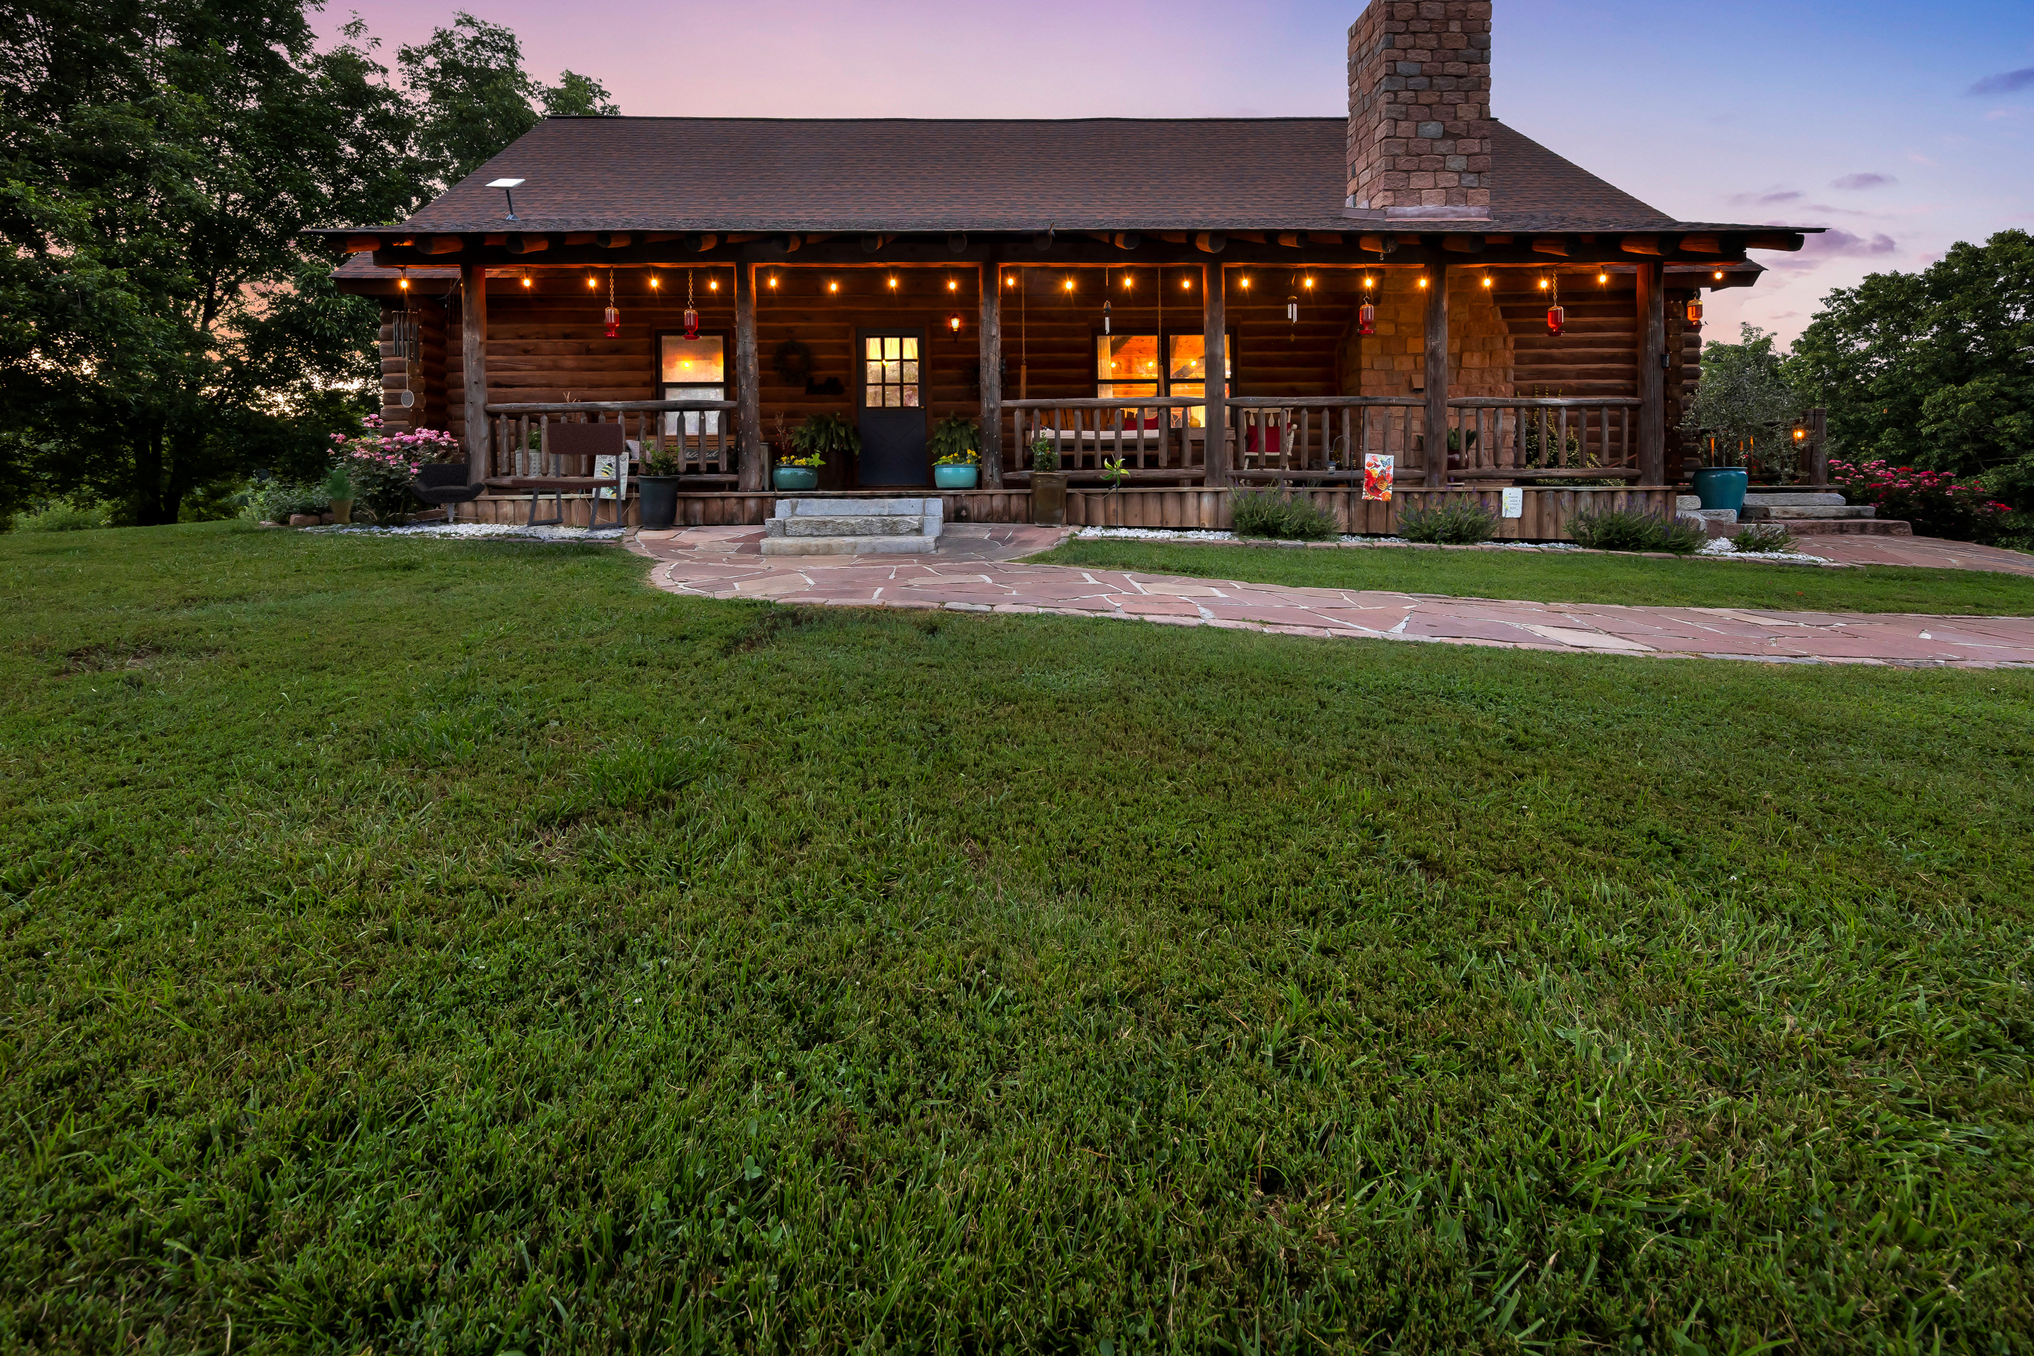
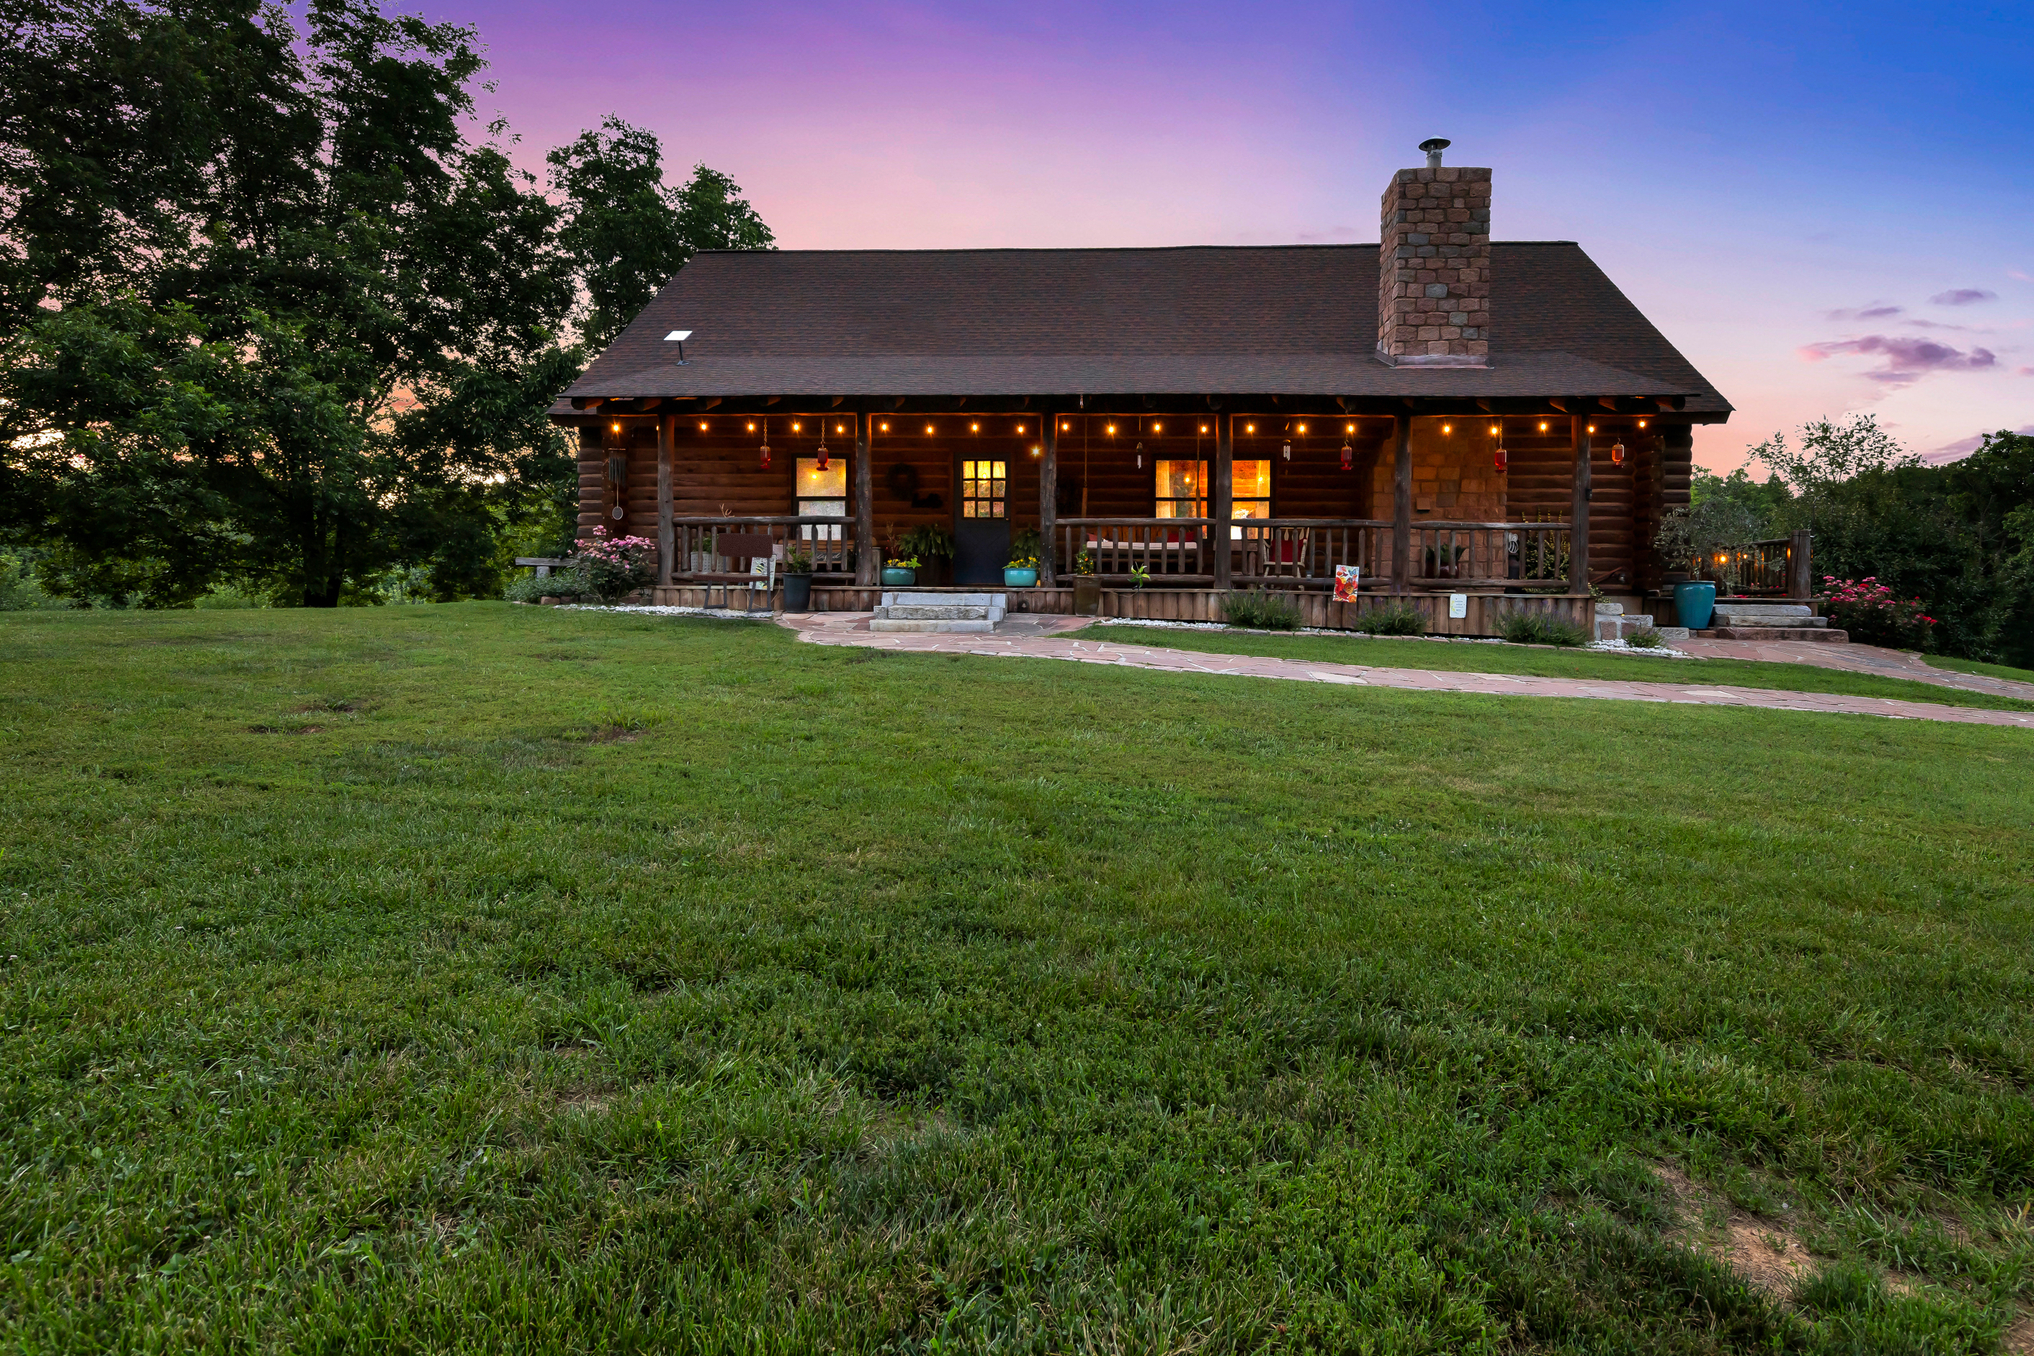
lounge chair: present [410,463,486,522] -> none [619,562,673,605]
potted plant: present [323,468,354,524] -> none [553,564,588,605]

